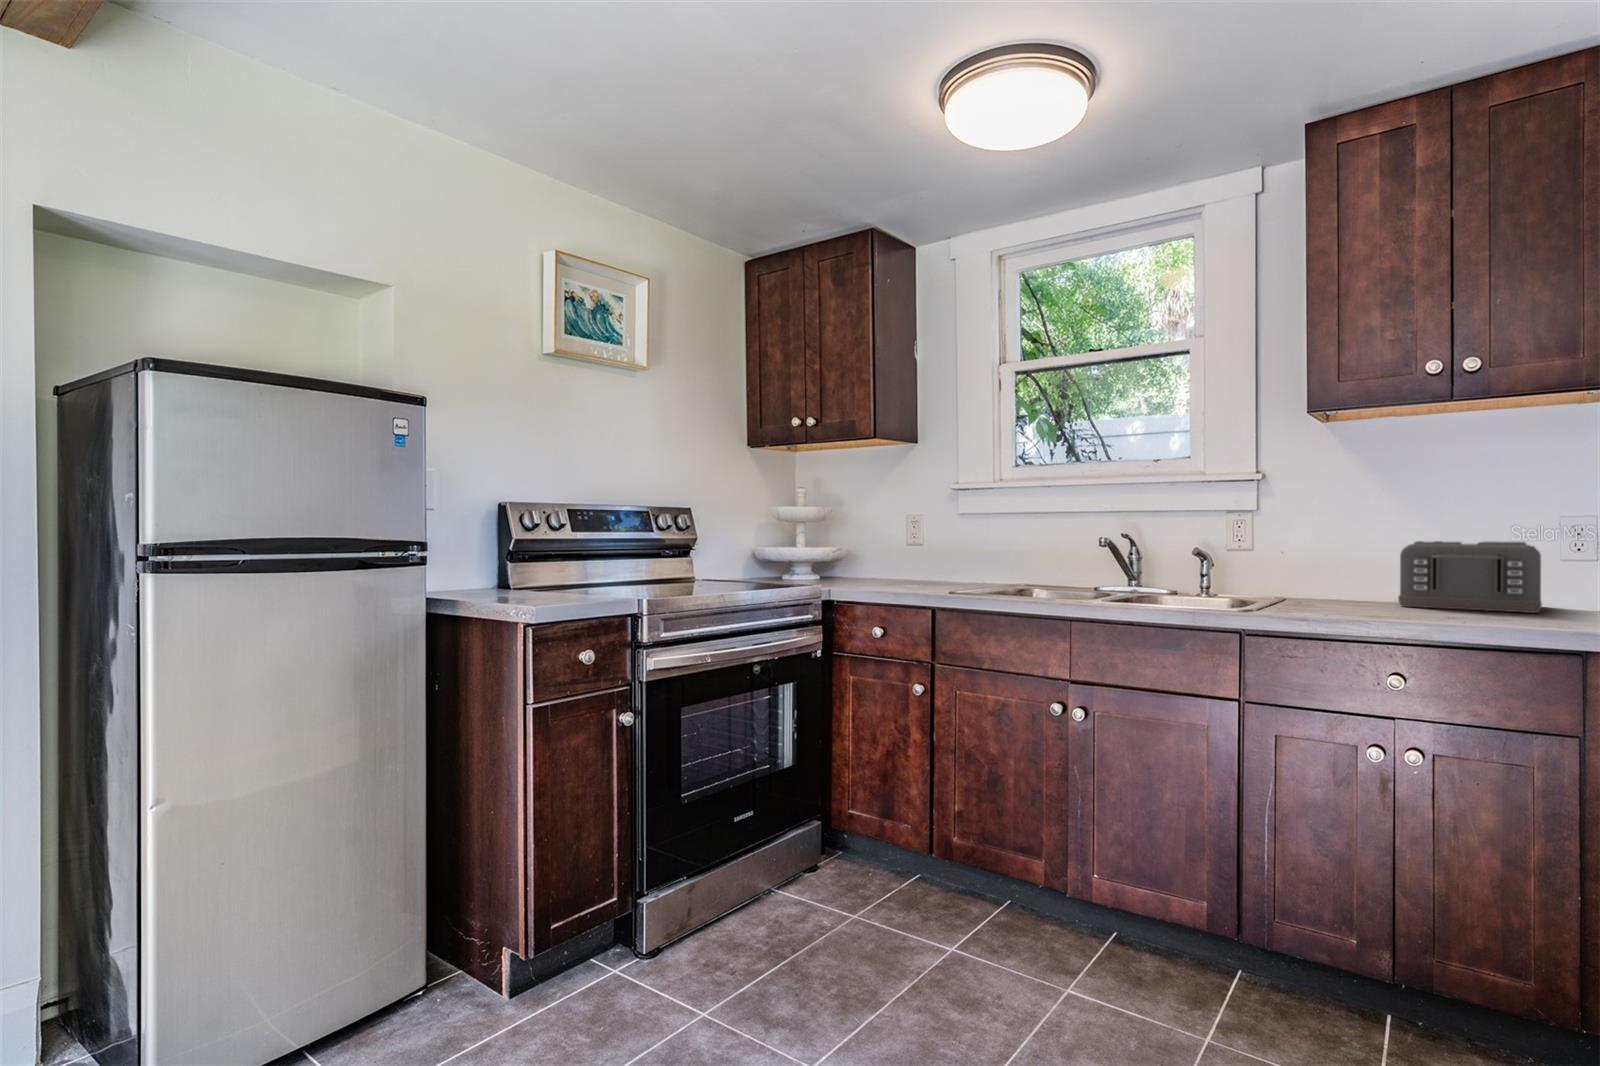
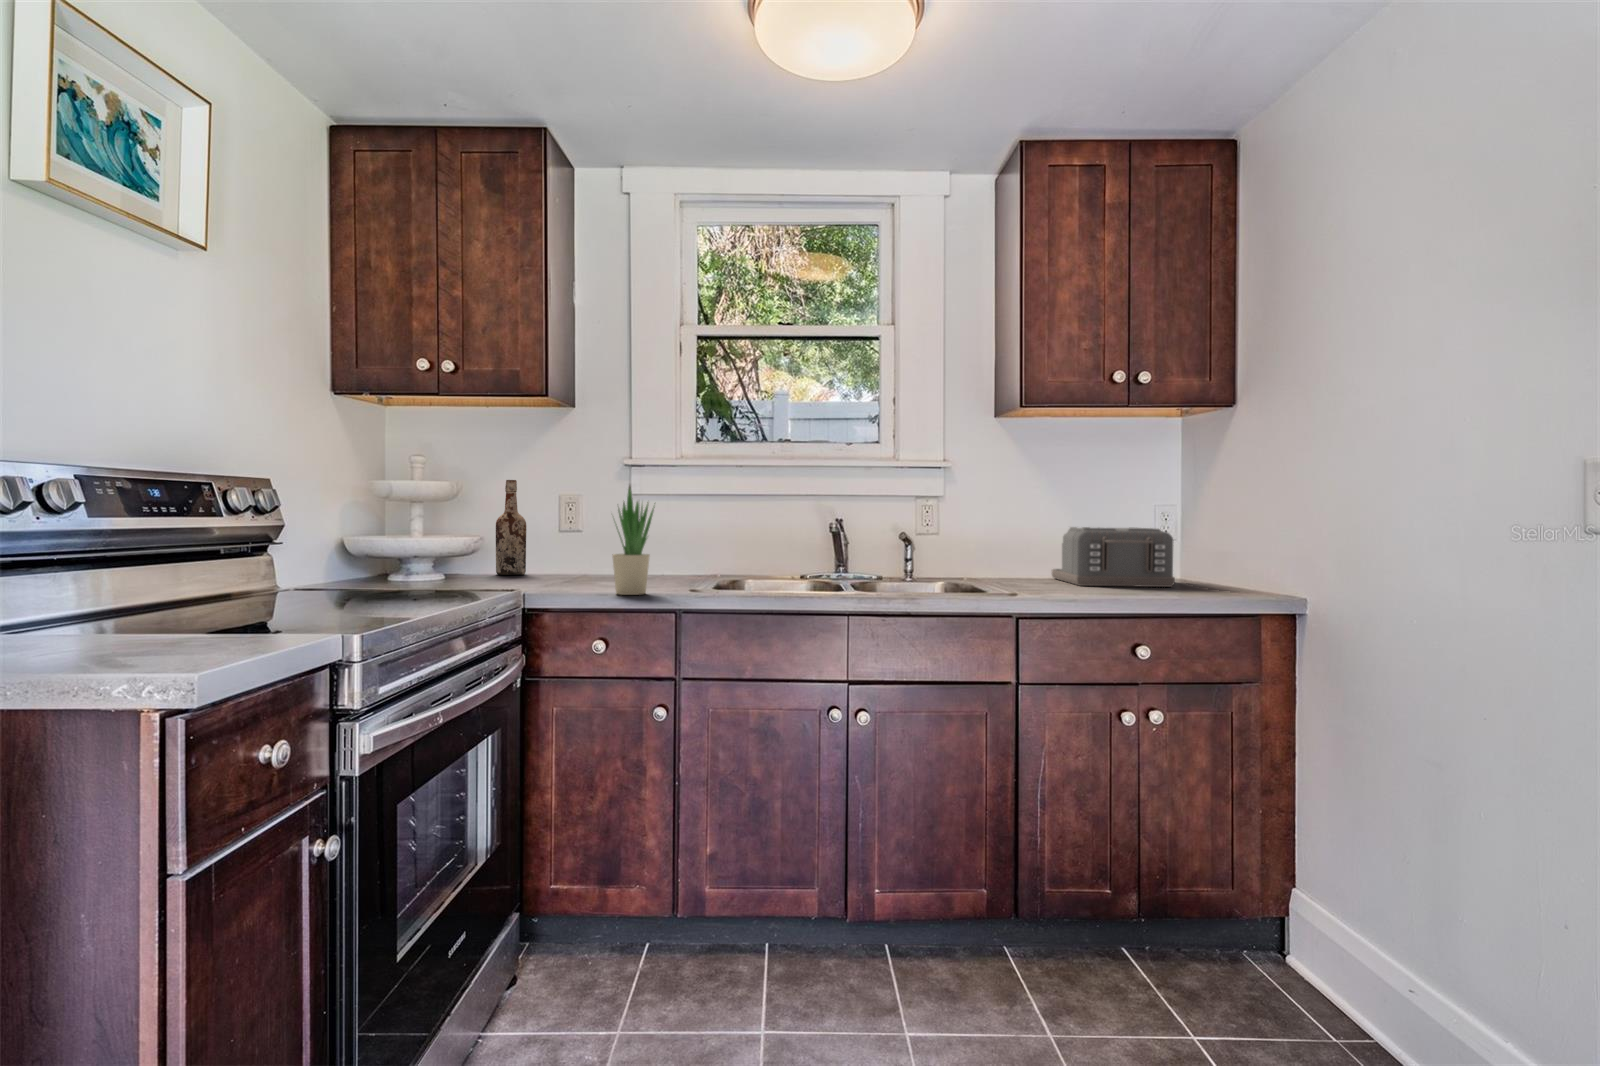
wine bottle: none [865,504,887,577] -> present [496,480,526,575]
potted plant: none [887,504,924,591] -> present [613,486,655,595]

